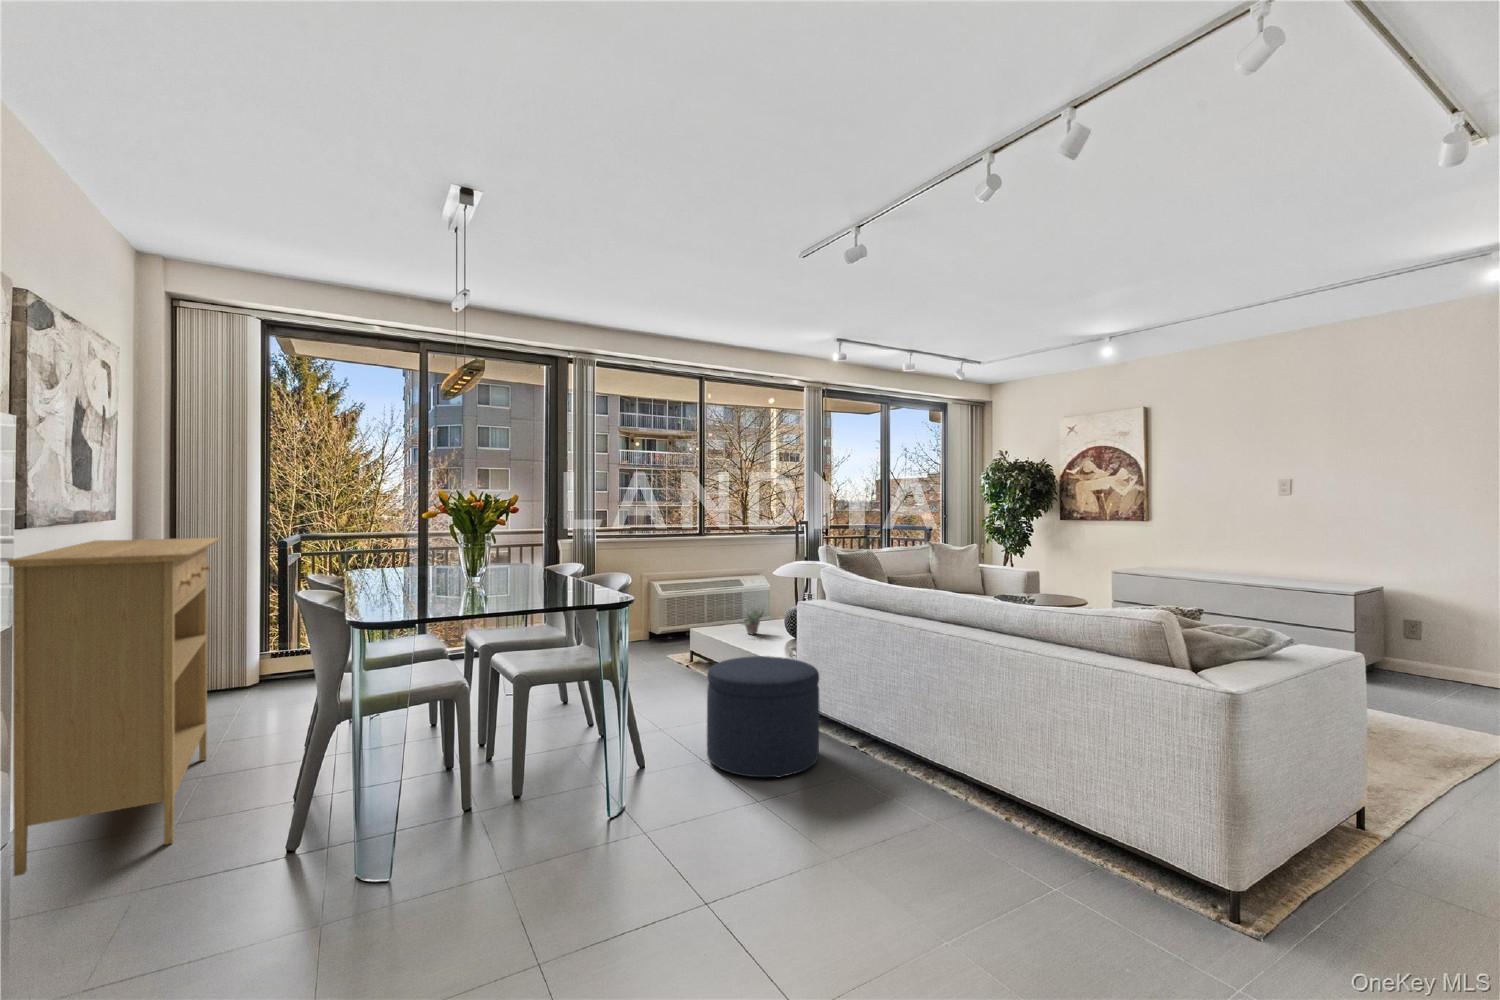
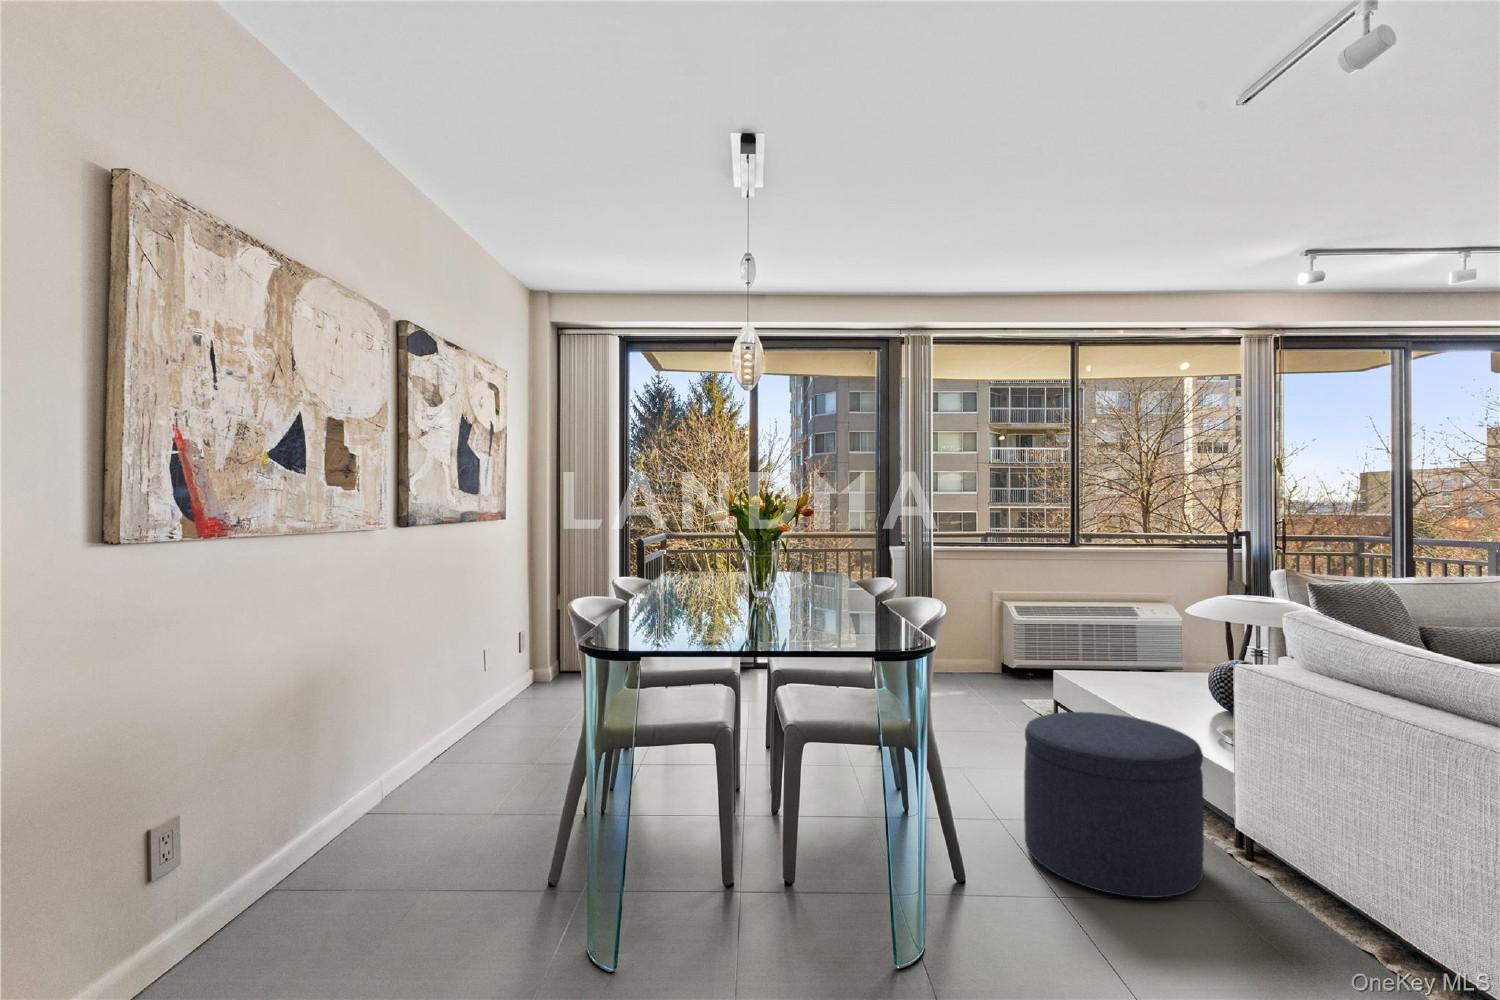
console table: present [8,538,220,876] -> none [382,534,562,807]
succulent plant: present [740,604,764,634] -> none [1115,635,1156,682]

